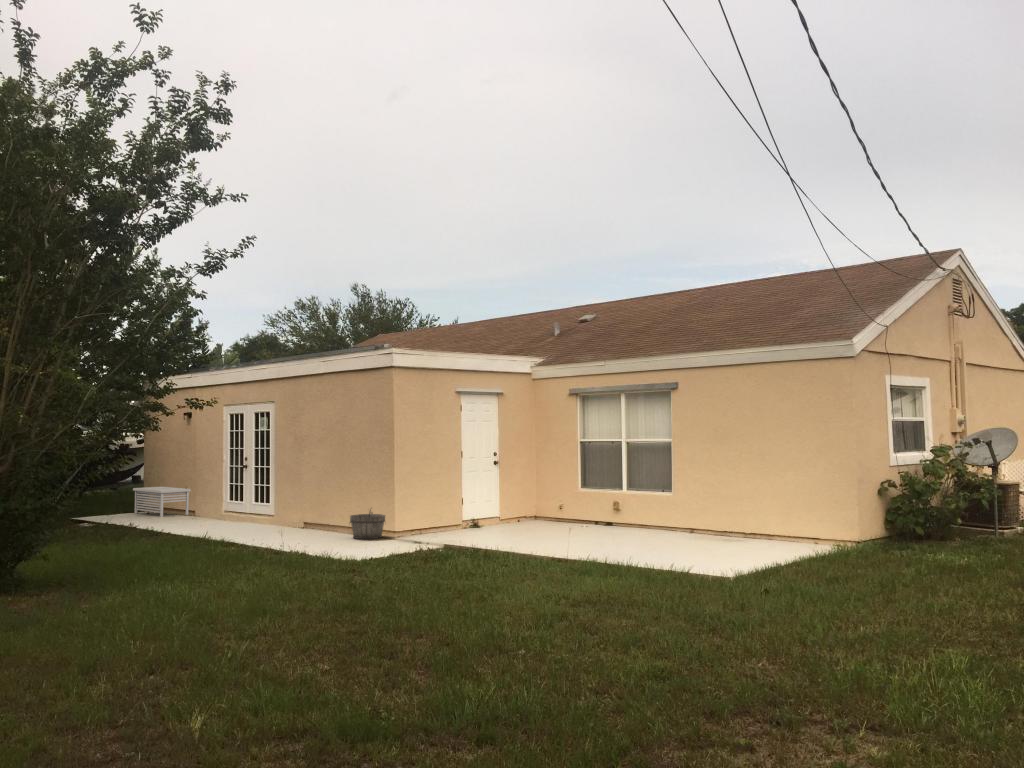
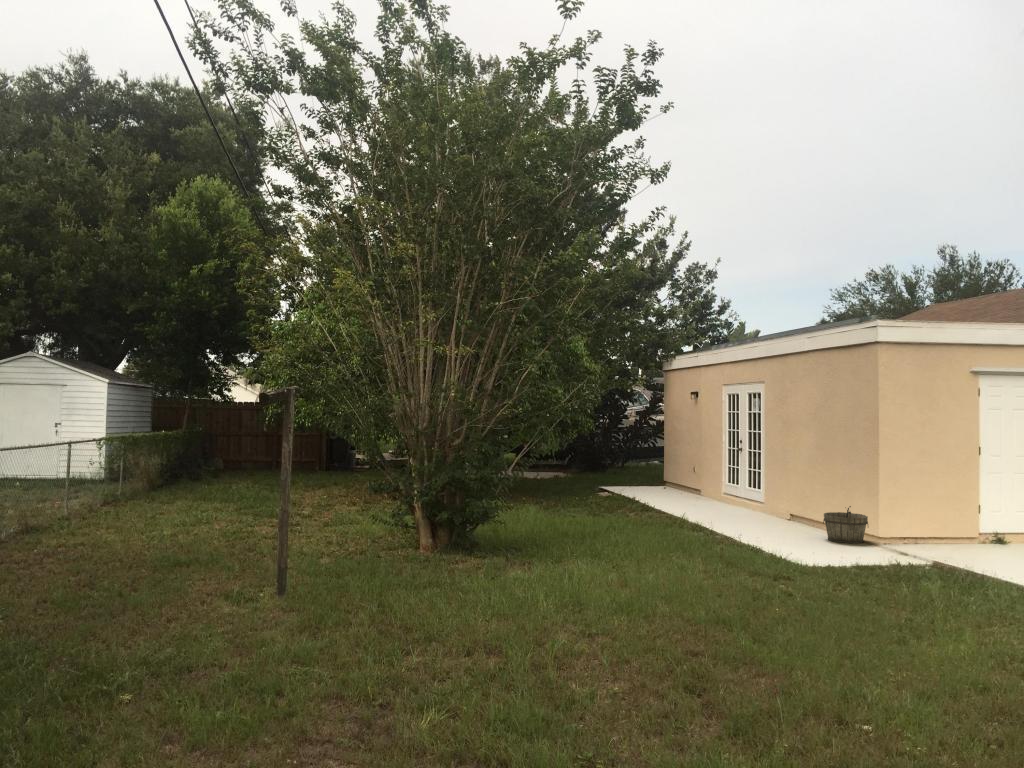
storage bench: present [133,487,191,517] -> none [650,463,698,493]

